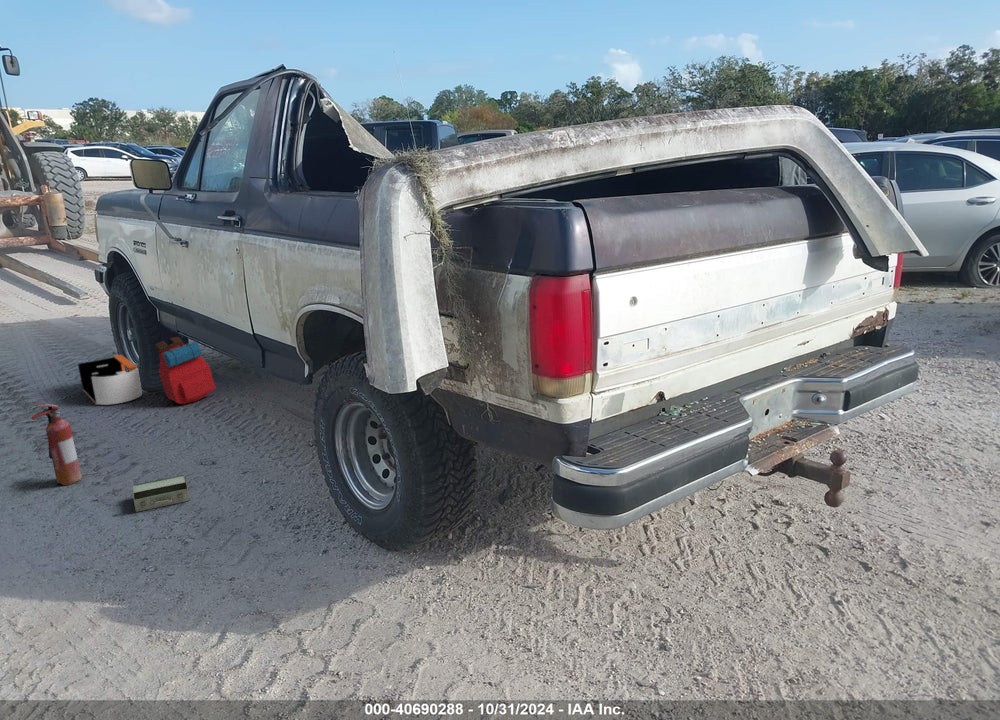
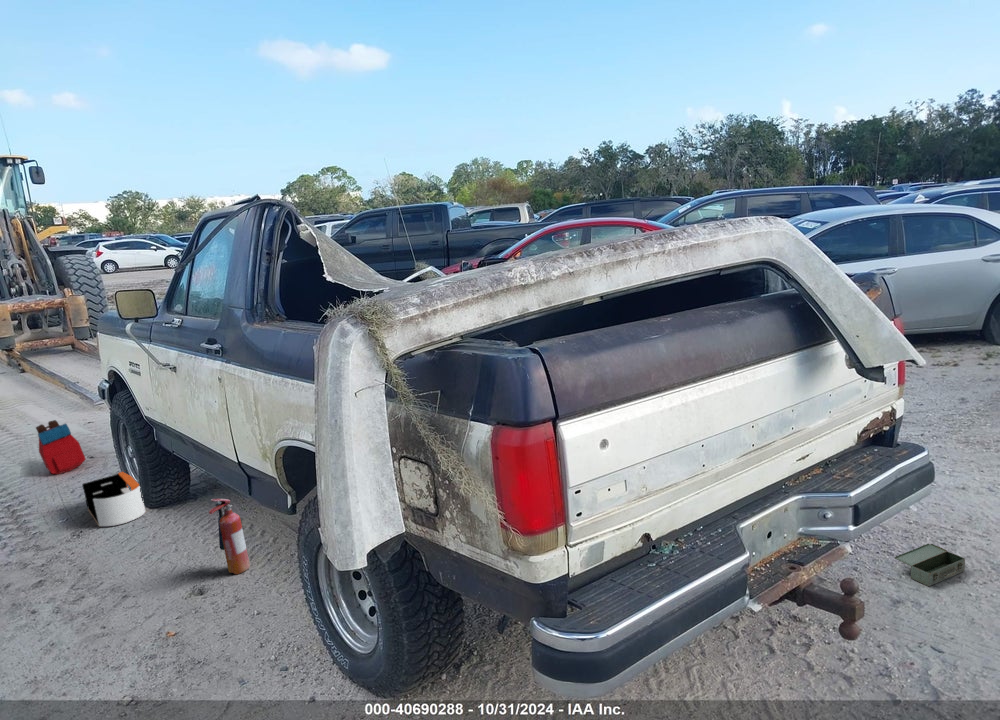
backpack: present [155,337,215,404] -> present [36,420,86,474]
fire extinguisher: present [32,403,82,485] -> present [209,499,250,574]
toolbox: present [133,475,189,512] -> present [895,544,965,586]

